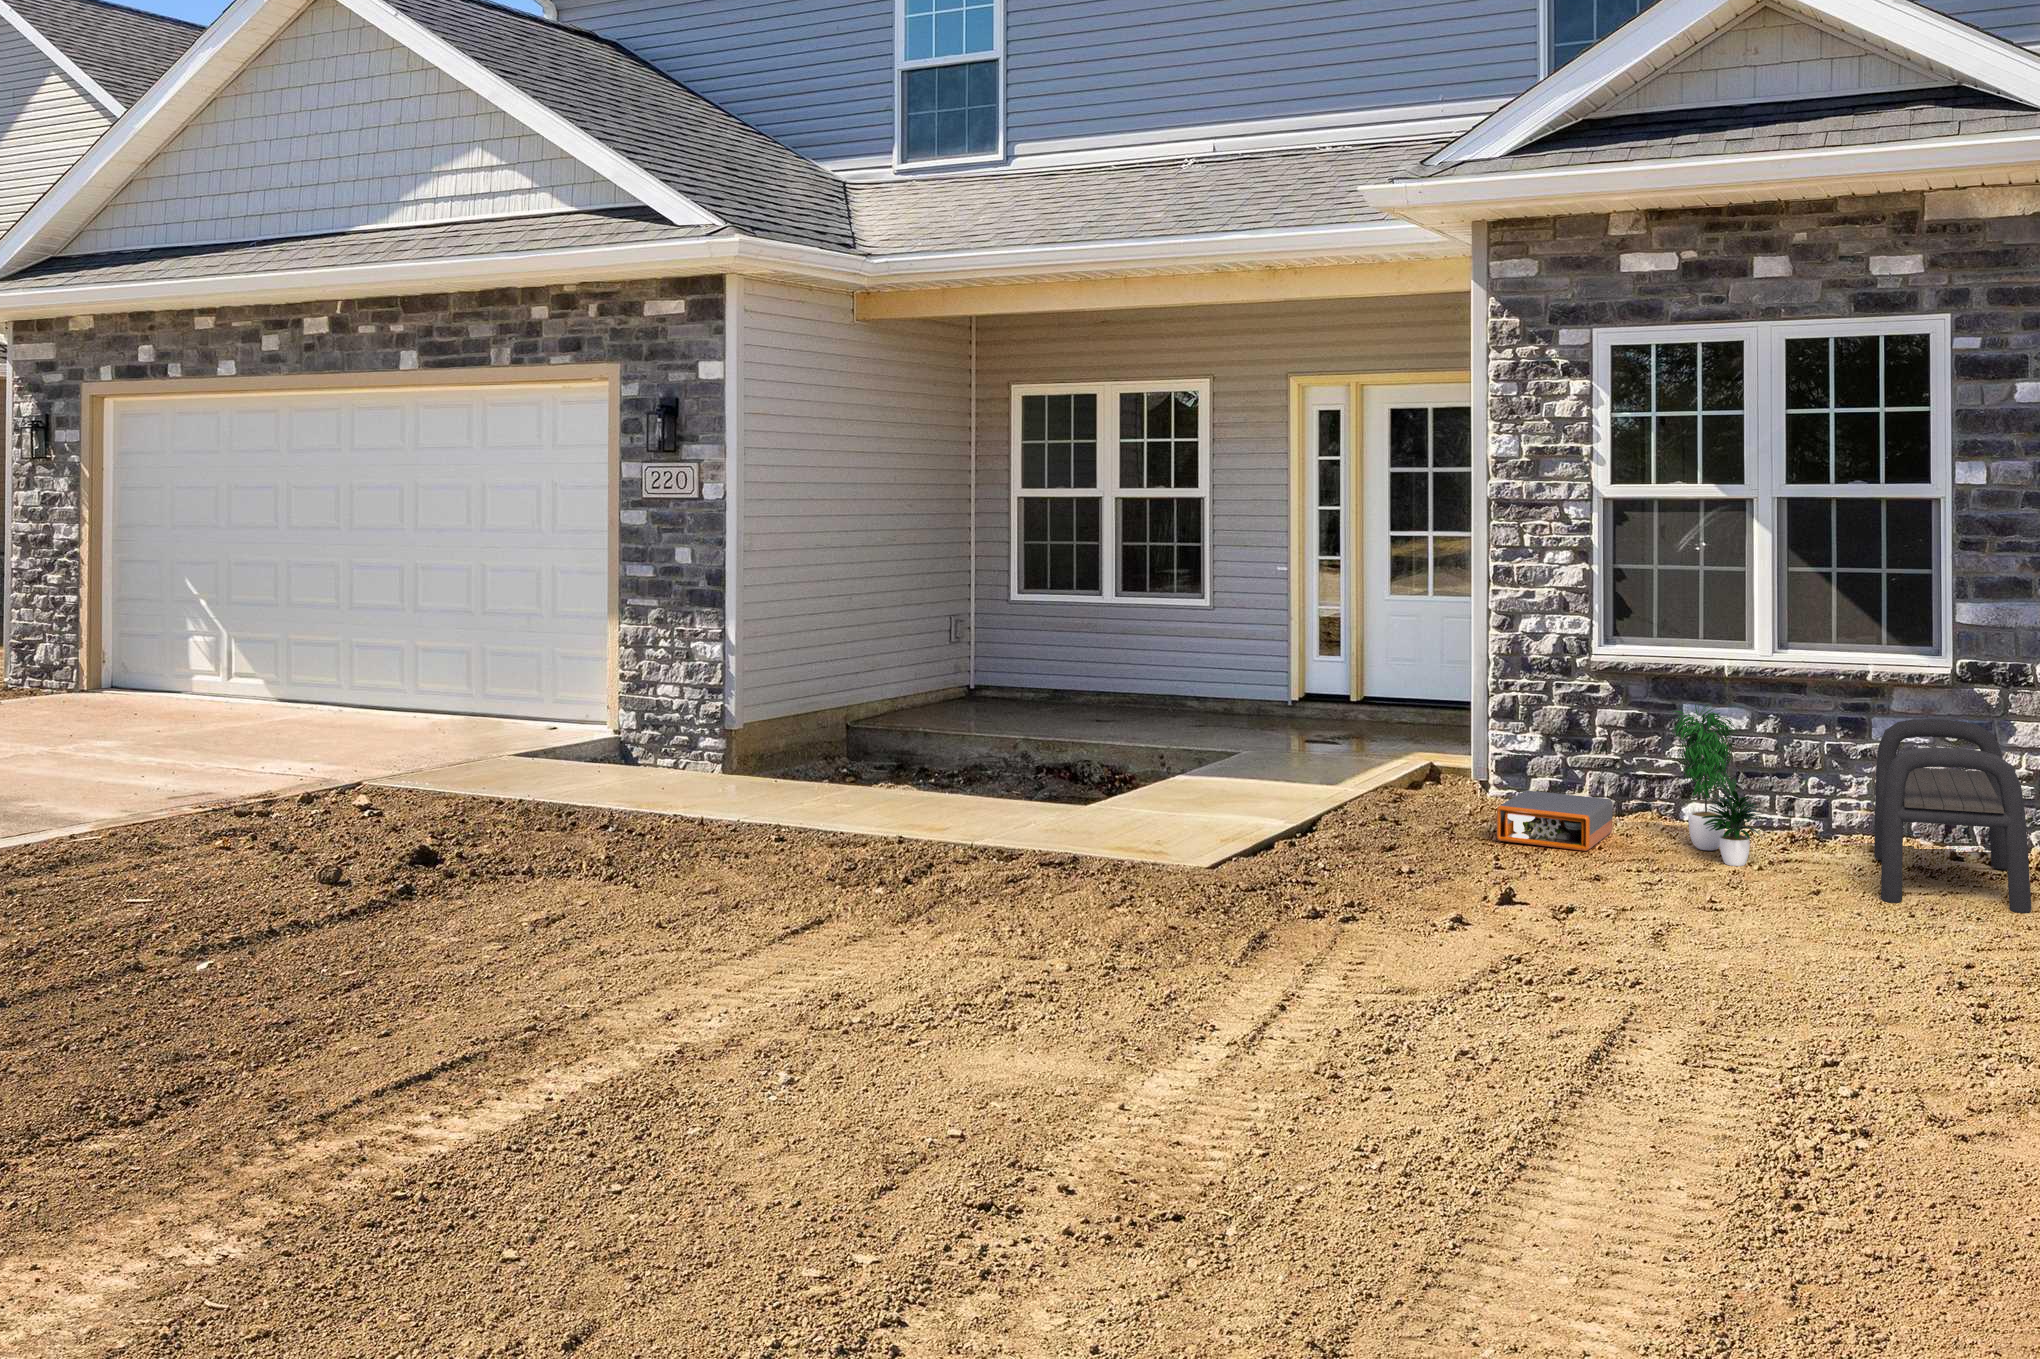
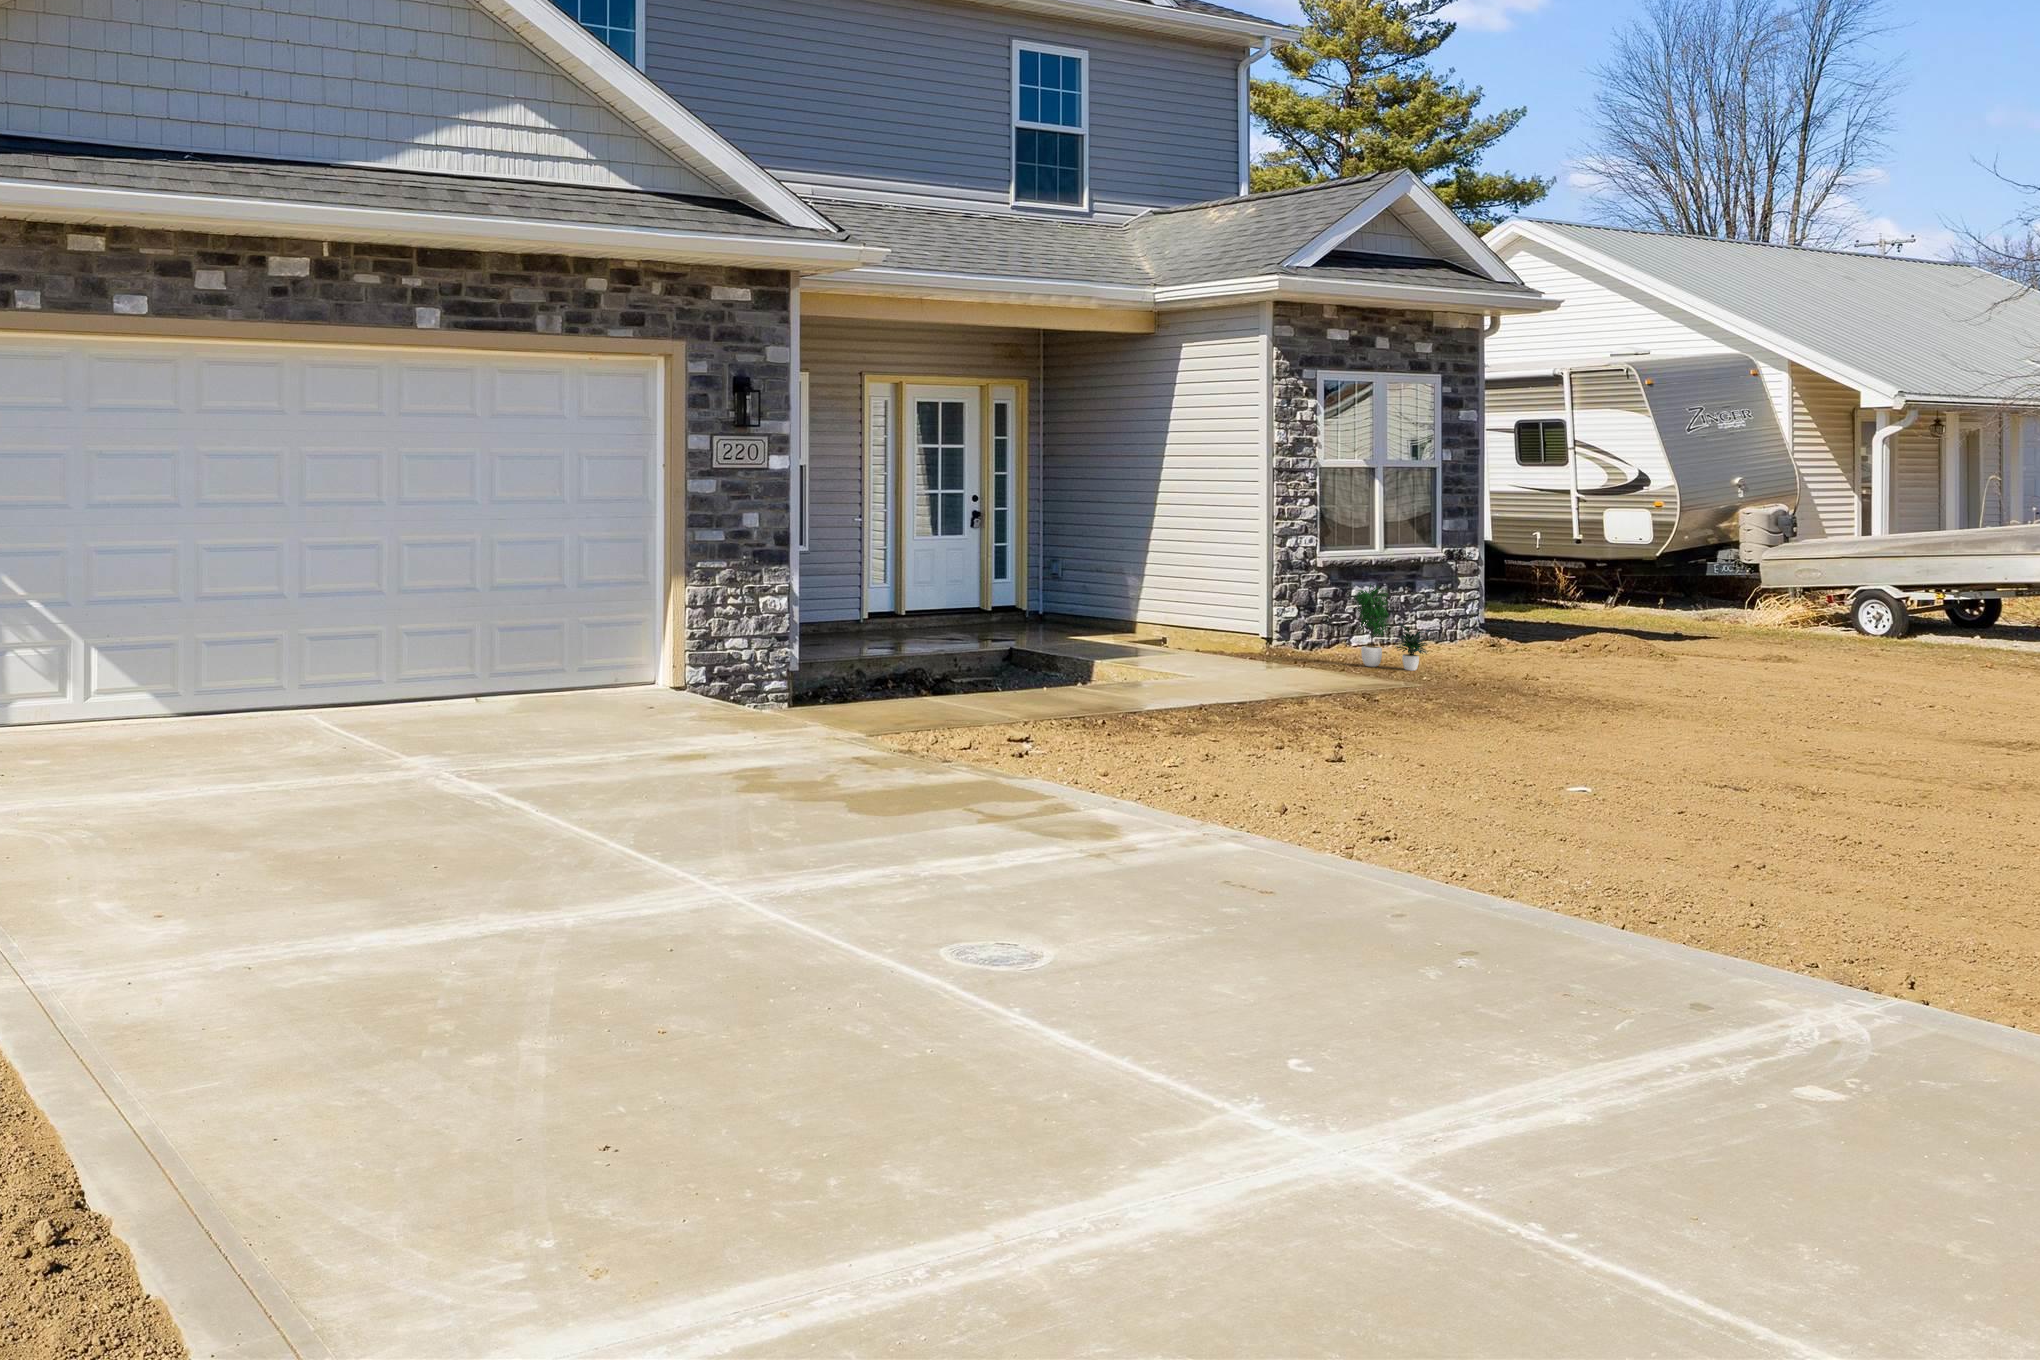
bench: present [1874,719,2031,913] -> none [1424,585,1553,675]
storage box: present [1497,790,1612,851] -> none [1274,646,1357,673]

